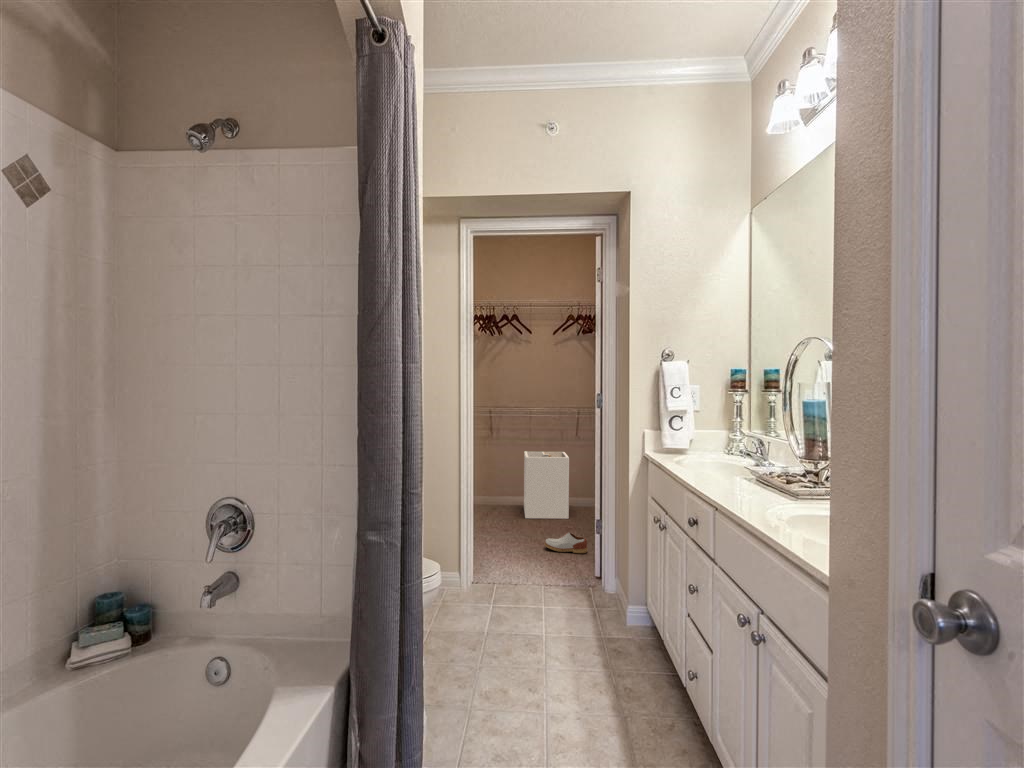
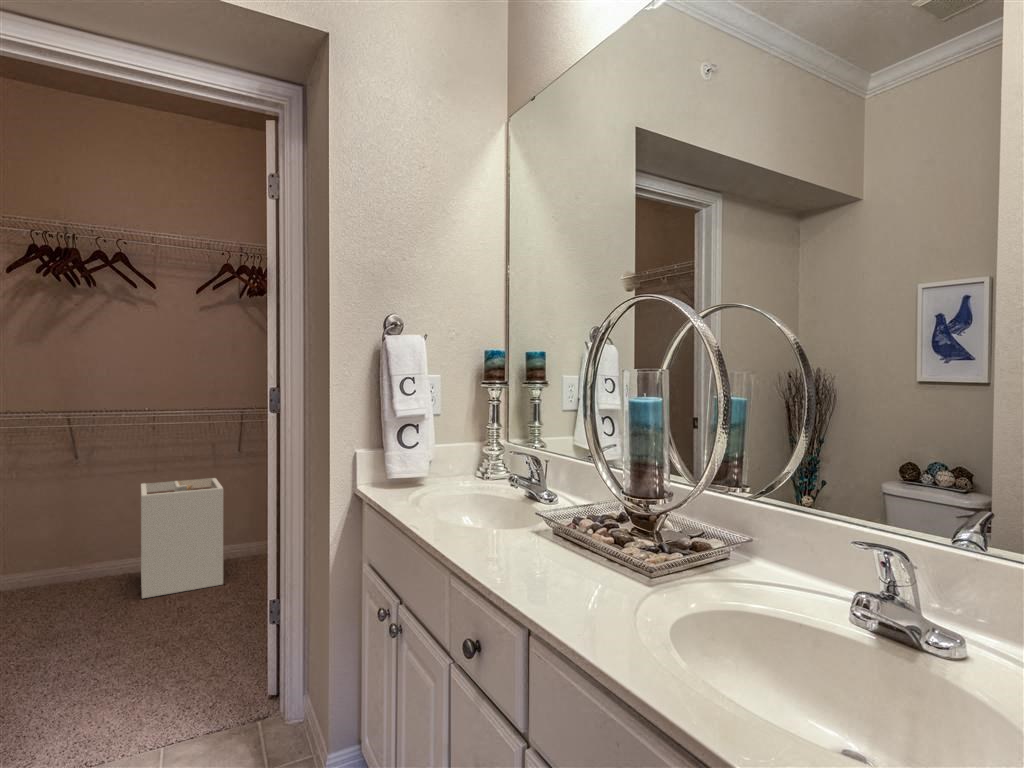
shoe: present [544,532,587,553] -> none [175,617,255,655]

